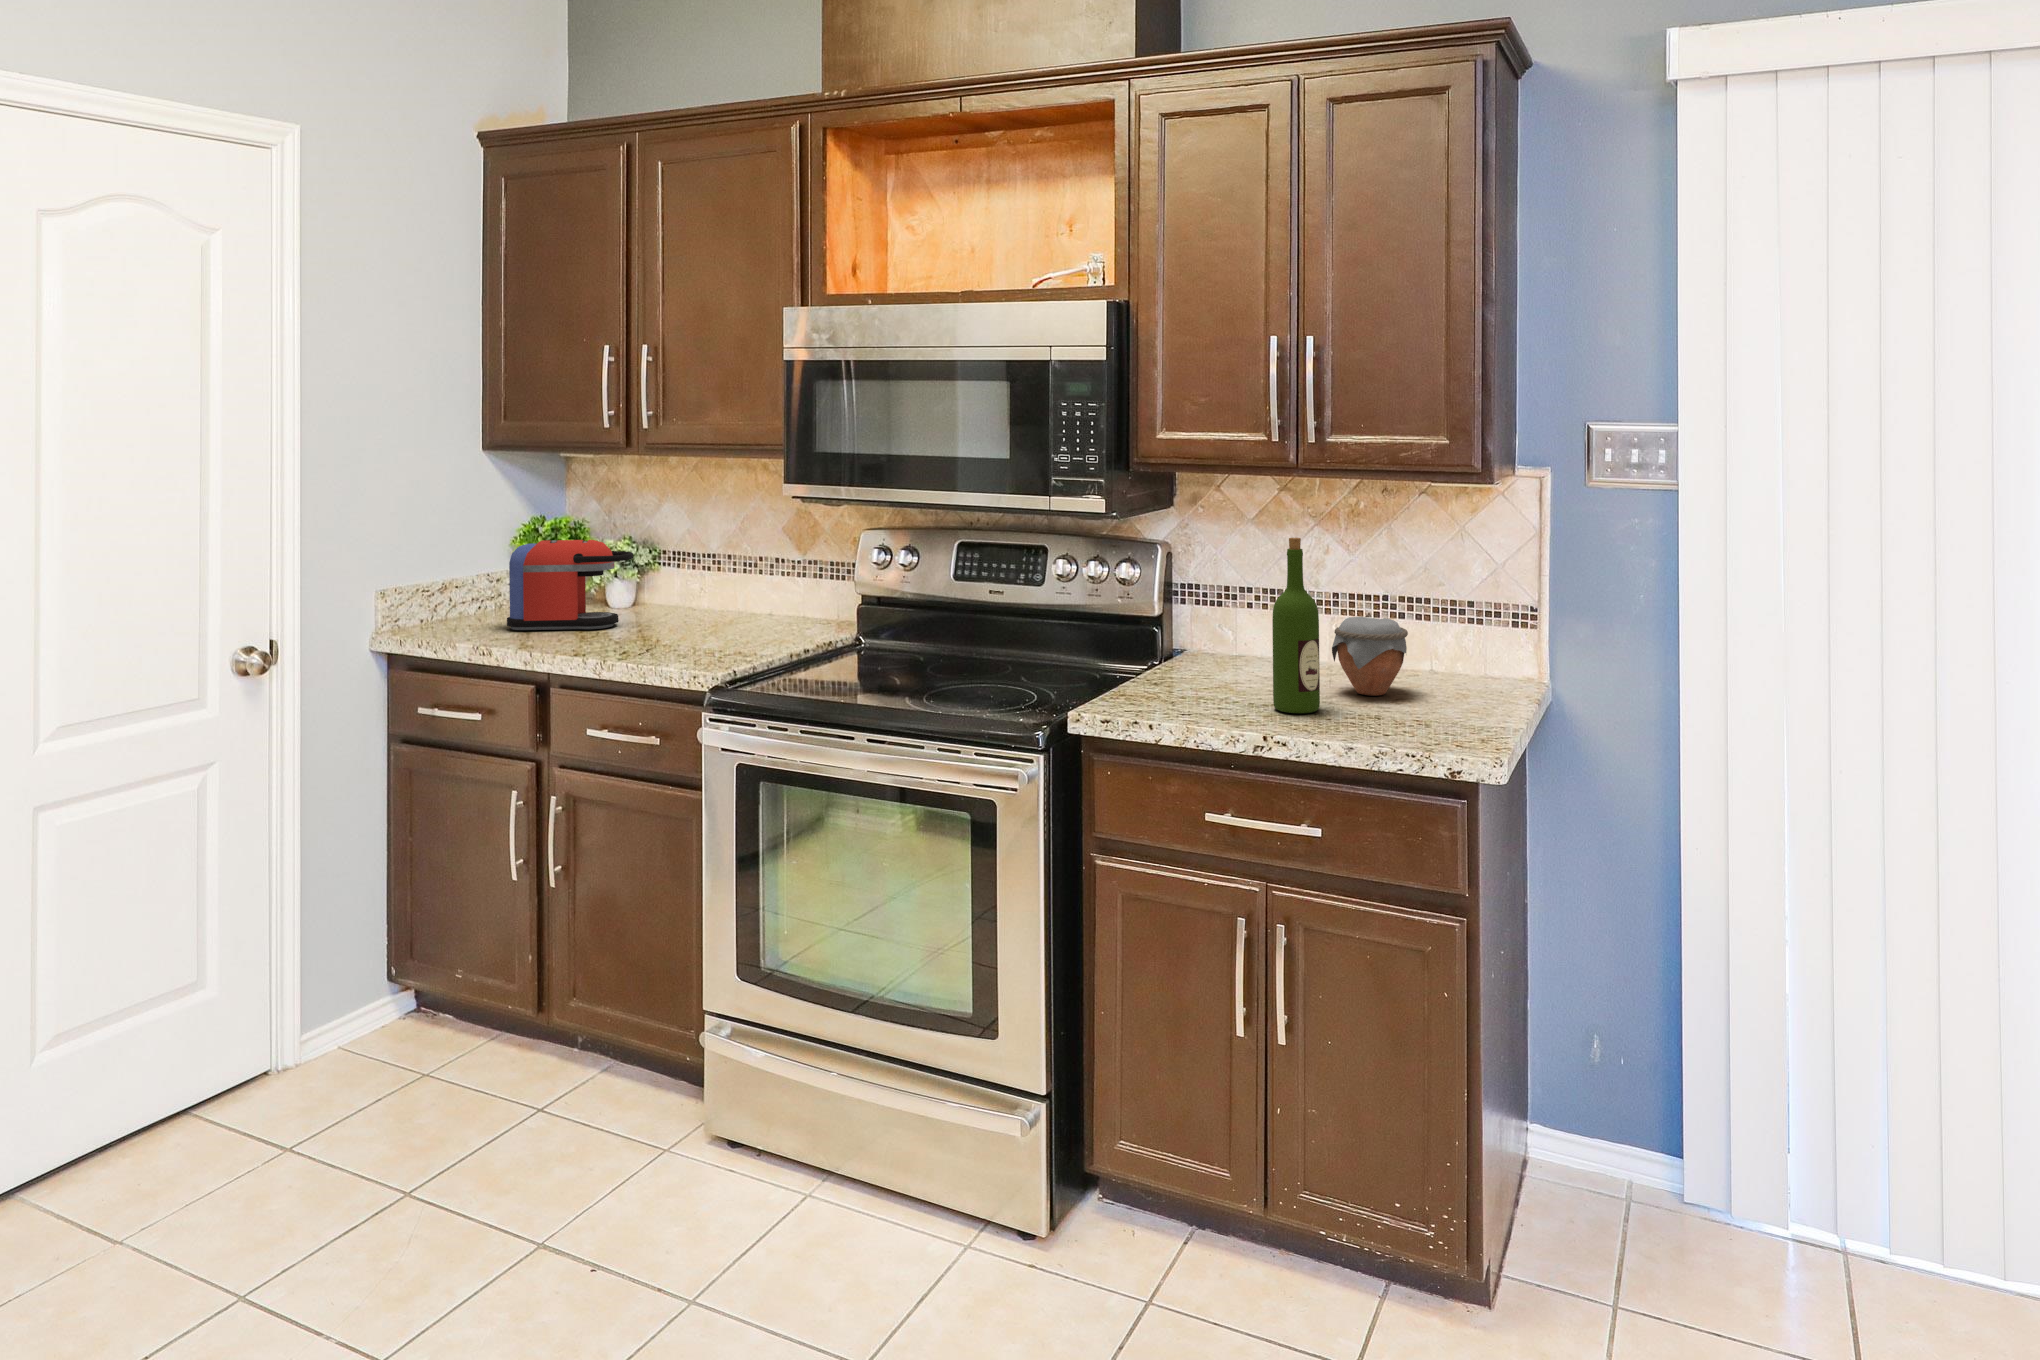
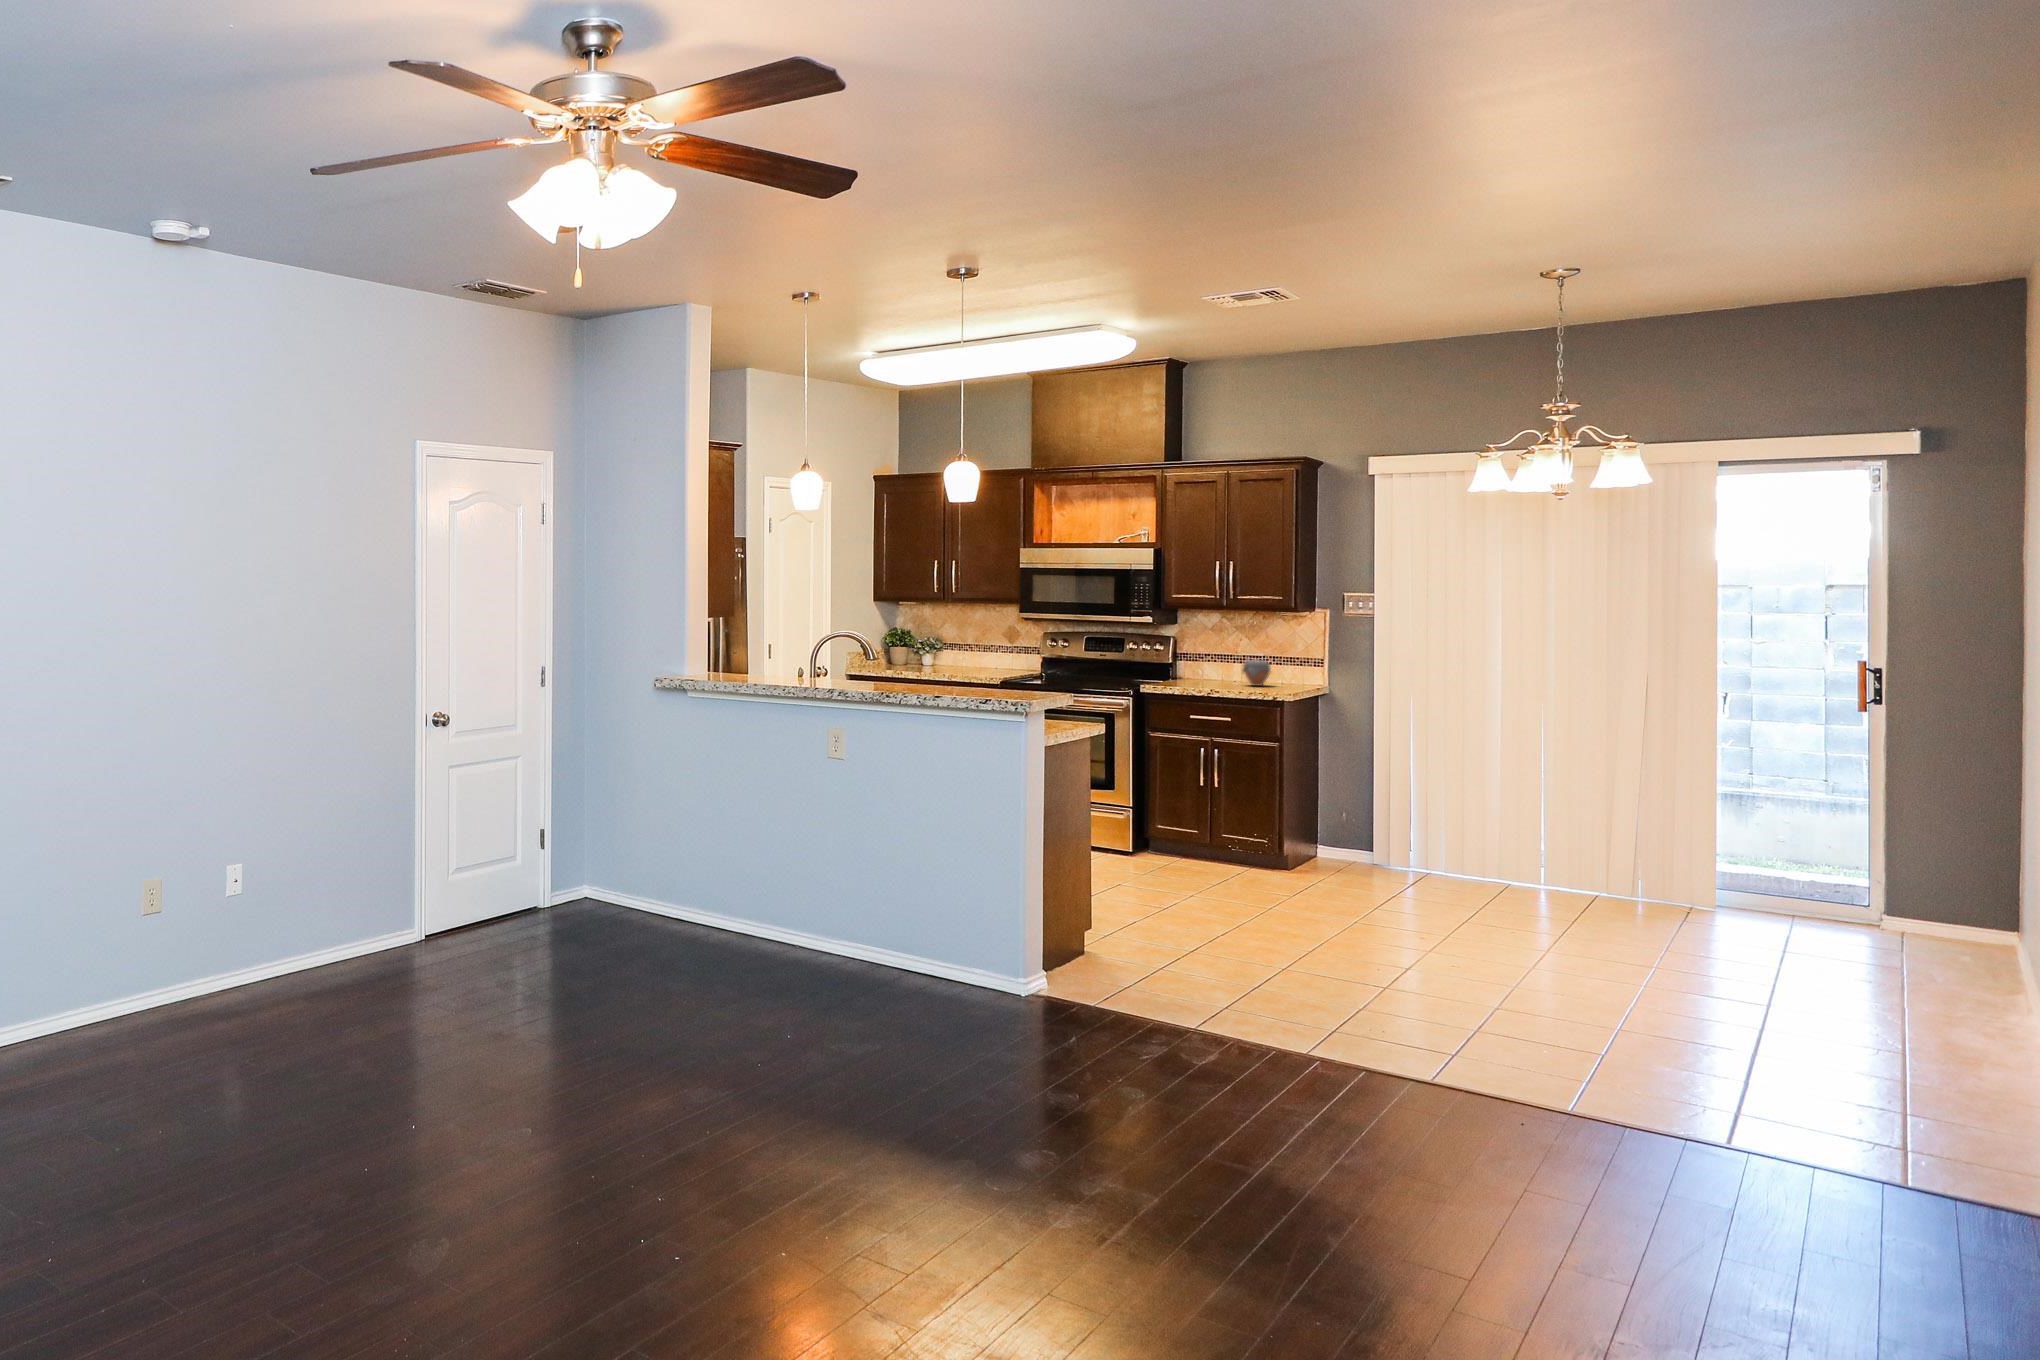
wine bottle: present [1272,538,1320,713] -> none [1221,630,1238,688]
coffee maker: present [507,540,633,630] -> none [890,636,941,671]

